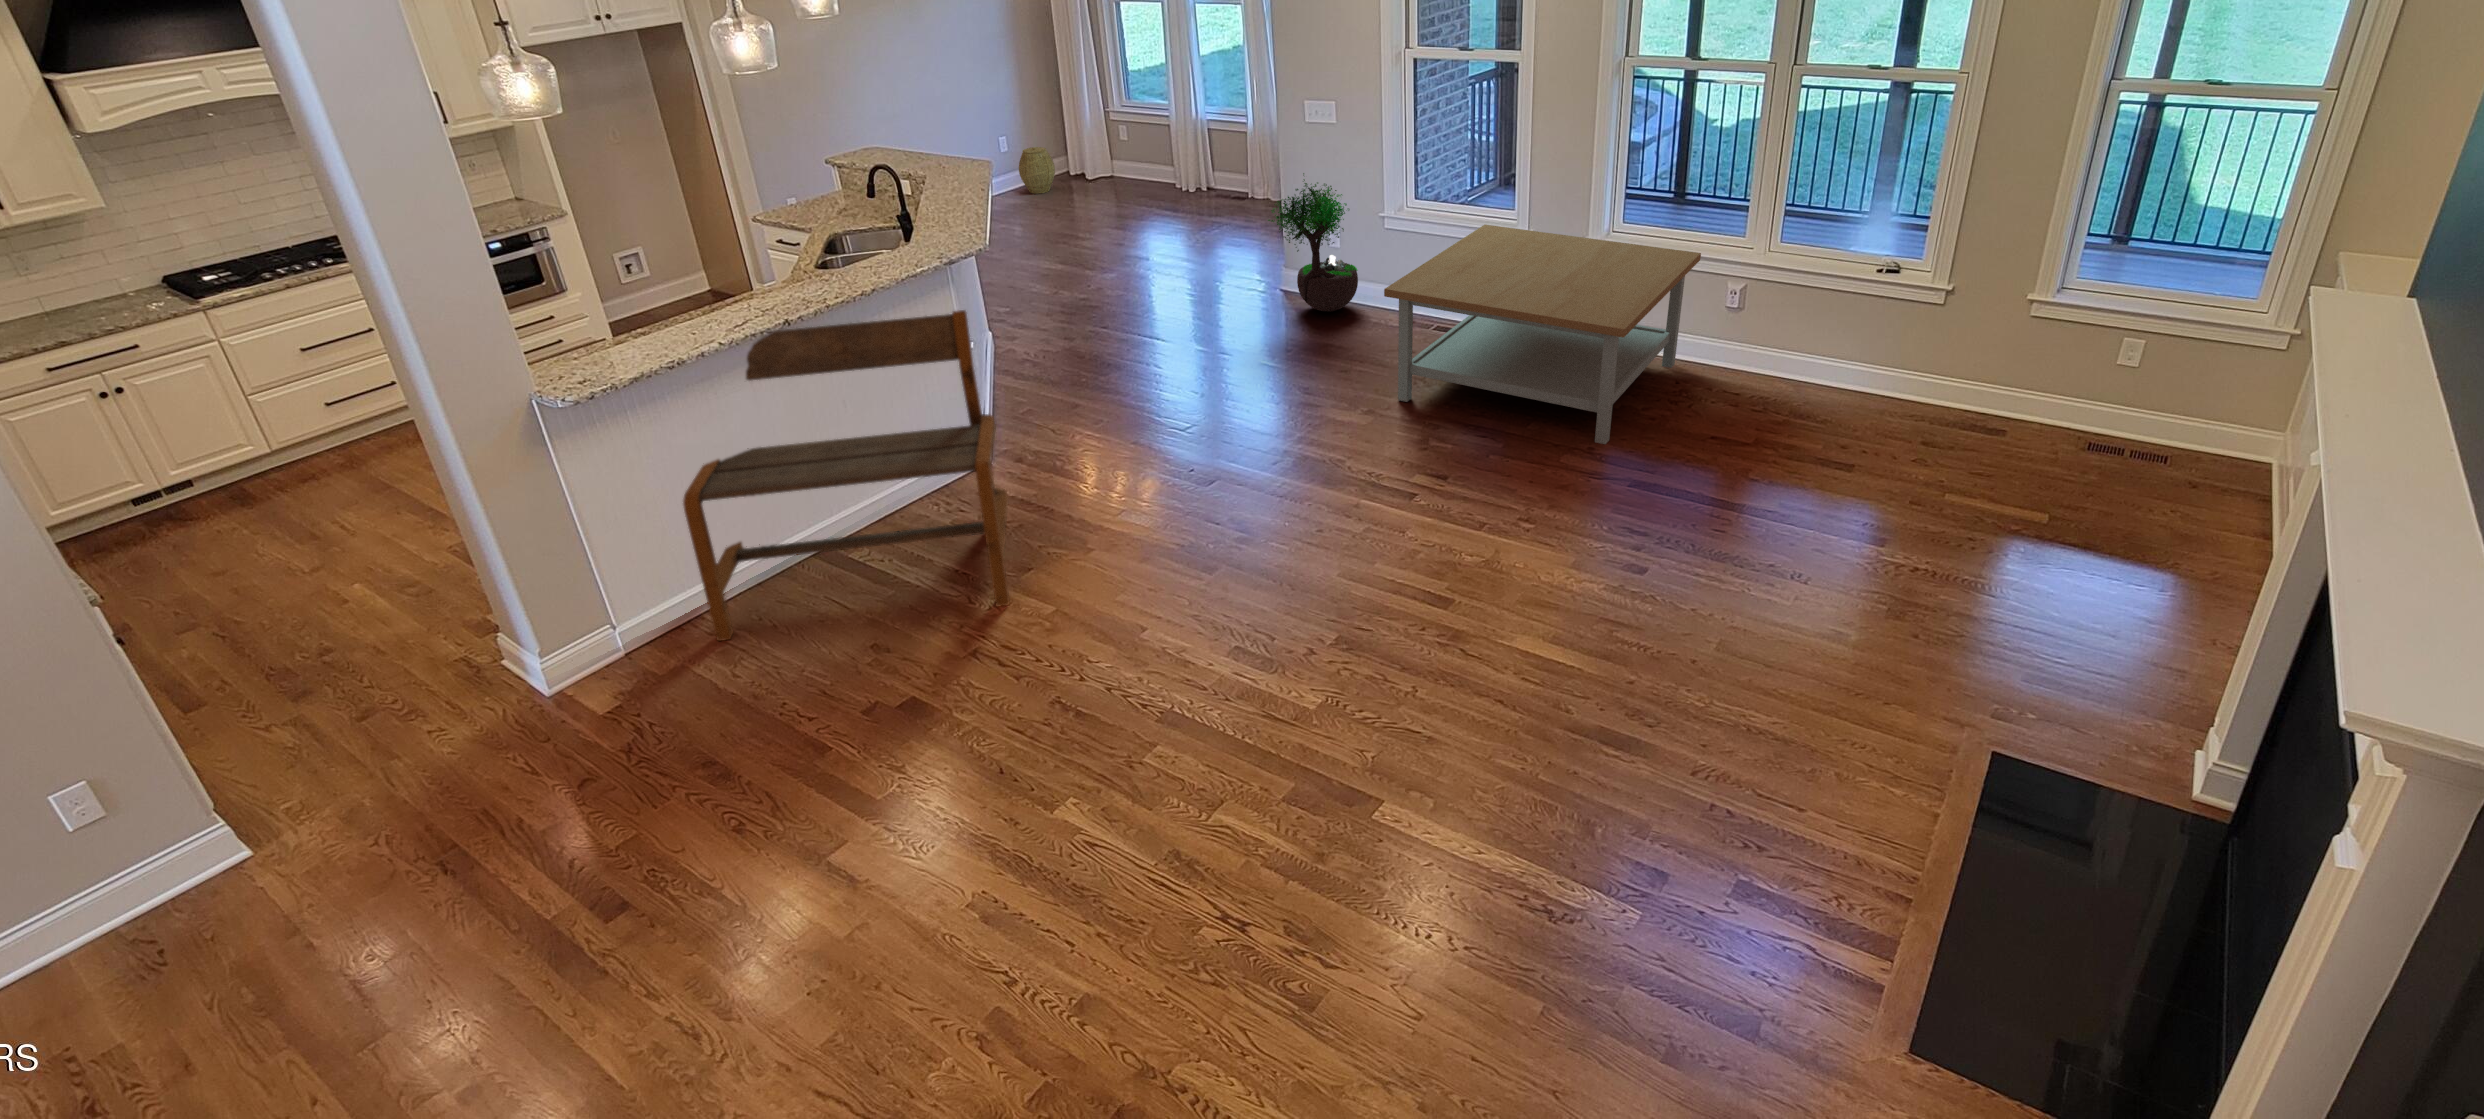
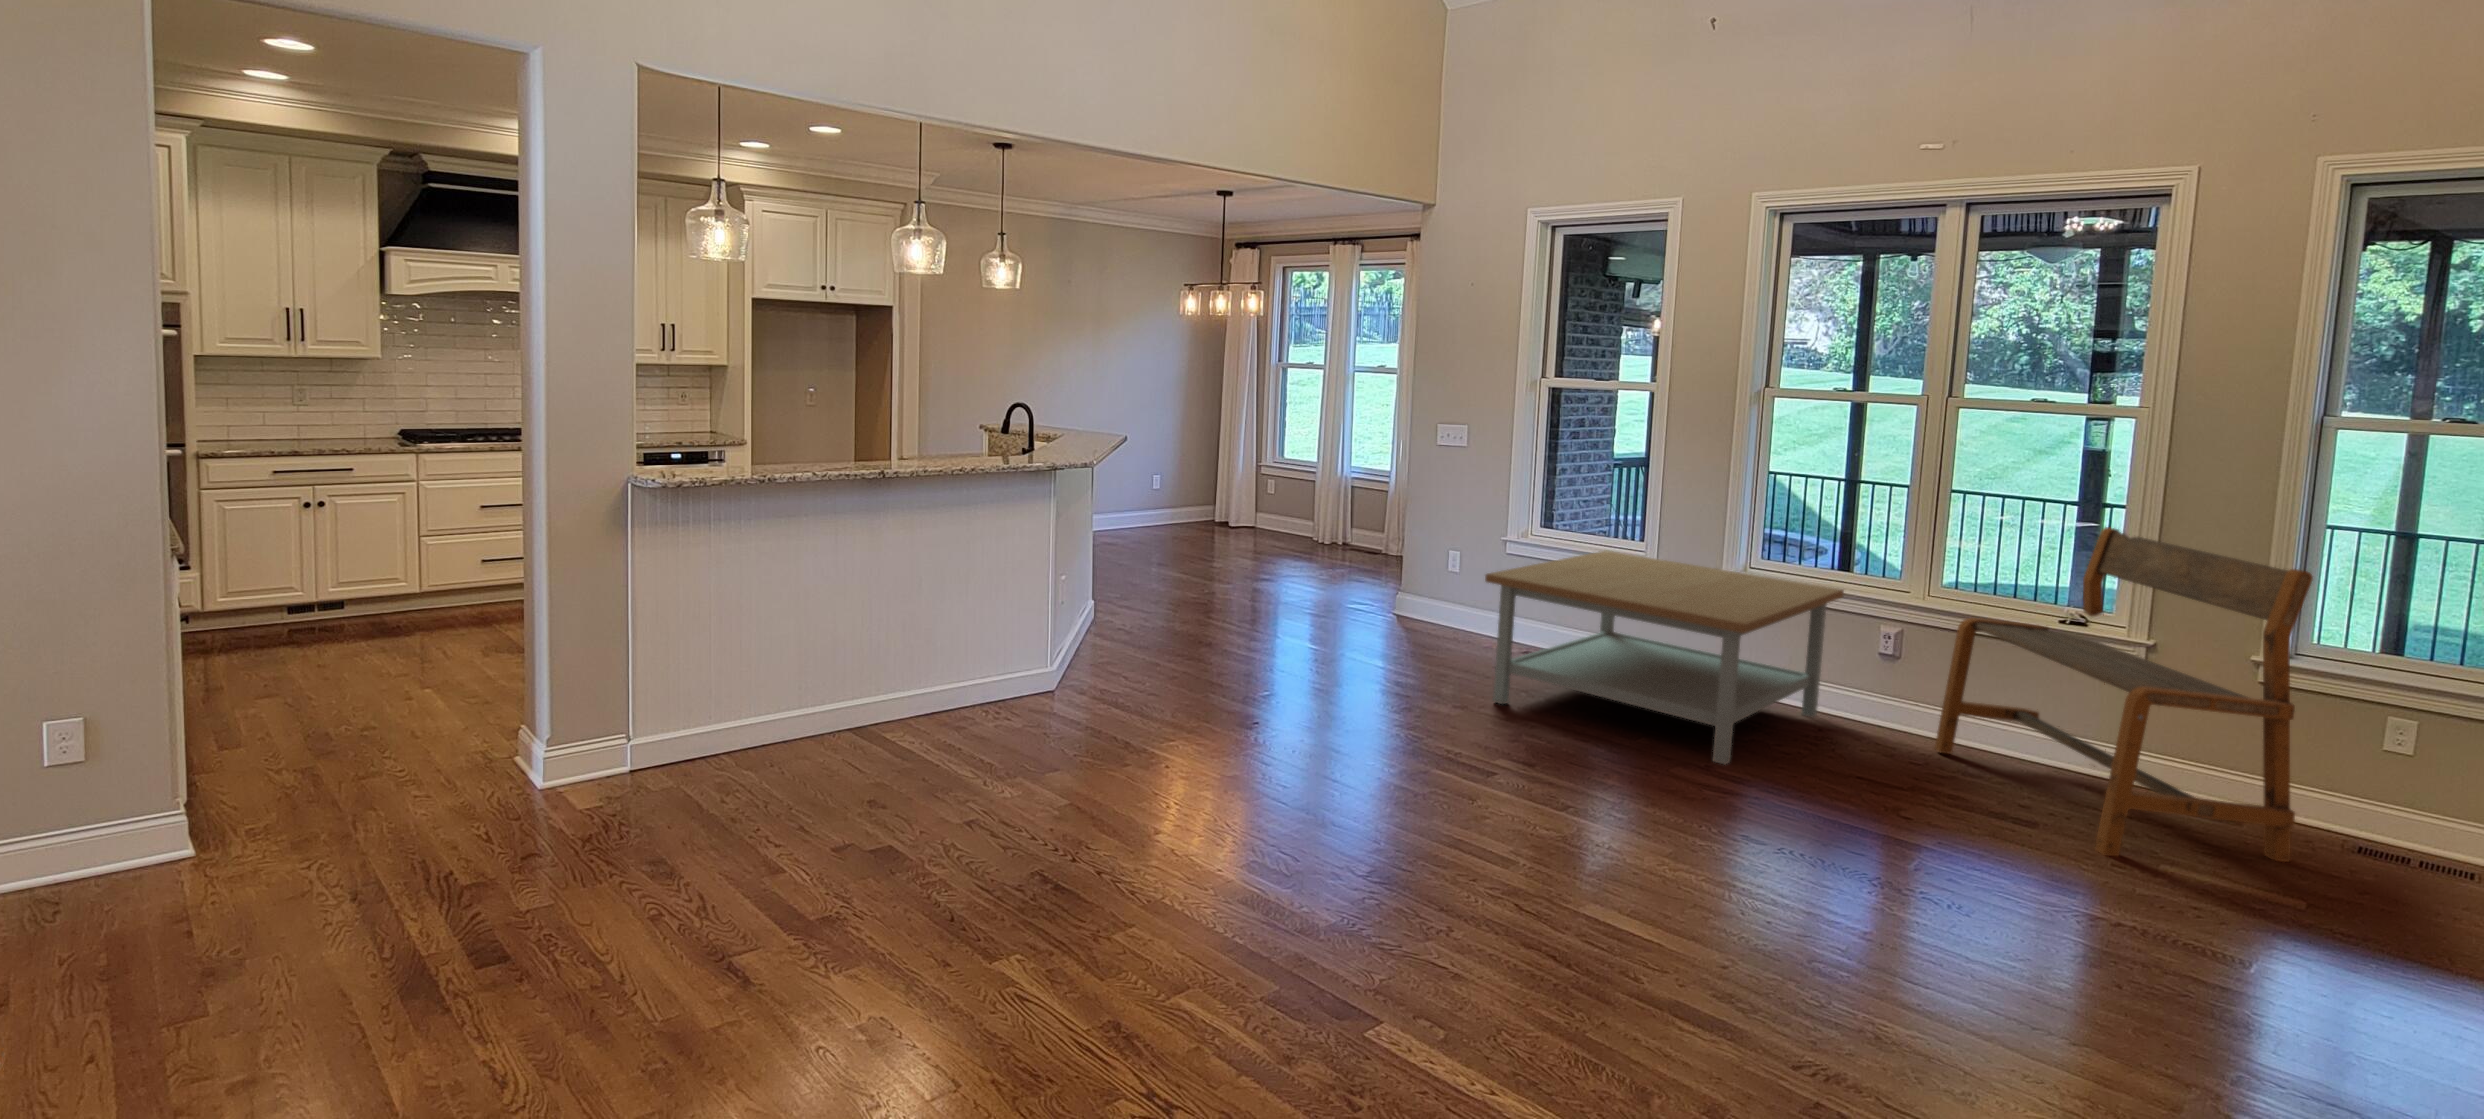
woven basket: present [1019,147,1055,194] -> none [1164,488,1198,531]
potted tree: present [1268,173,1358,311] -> none [1381,486,1472,633]
bench: present [683,310,1010,641] -> present [1935,527,2313,862]

